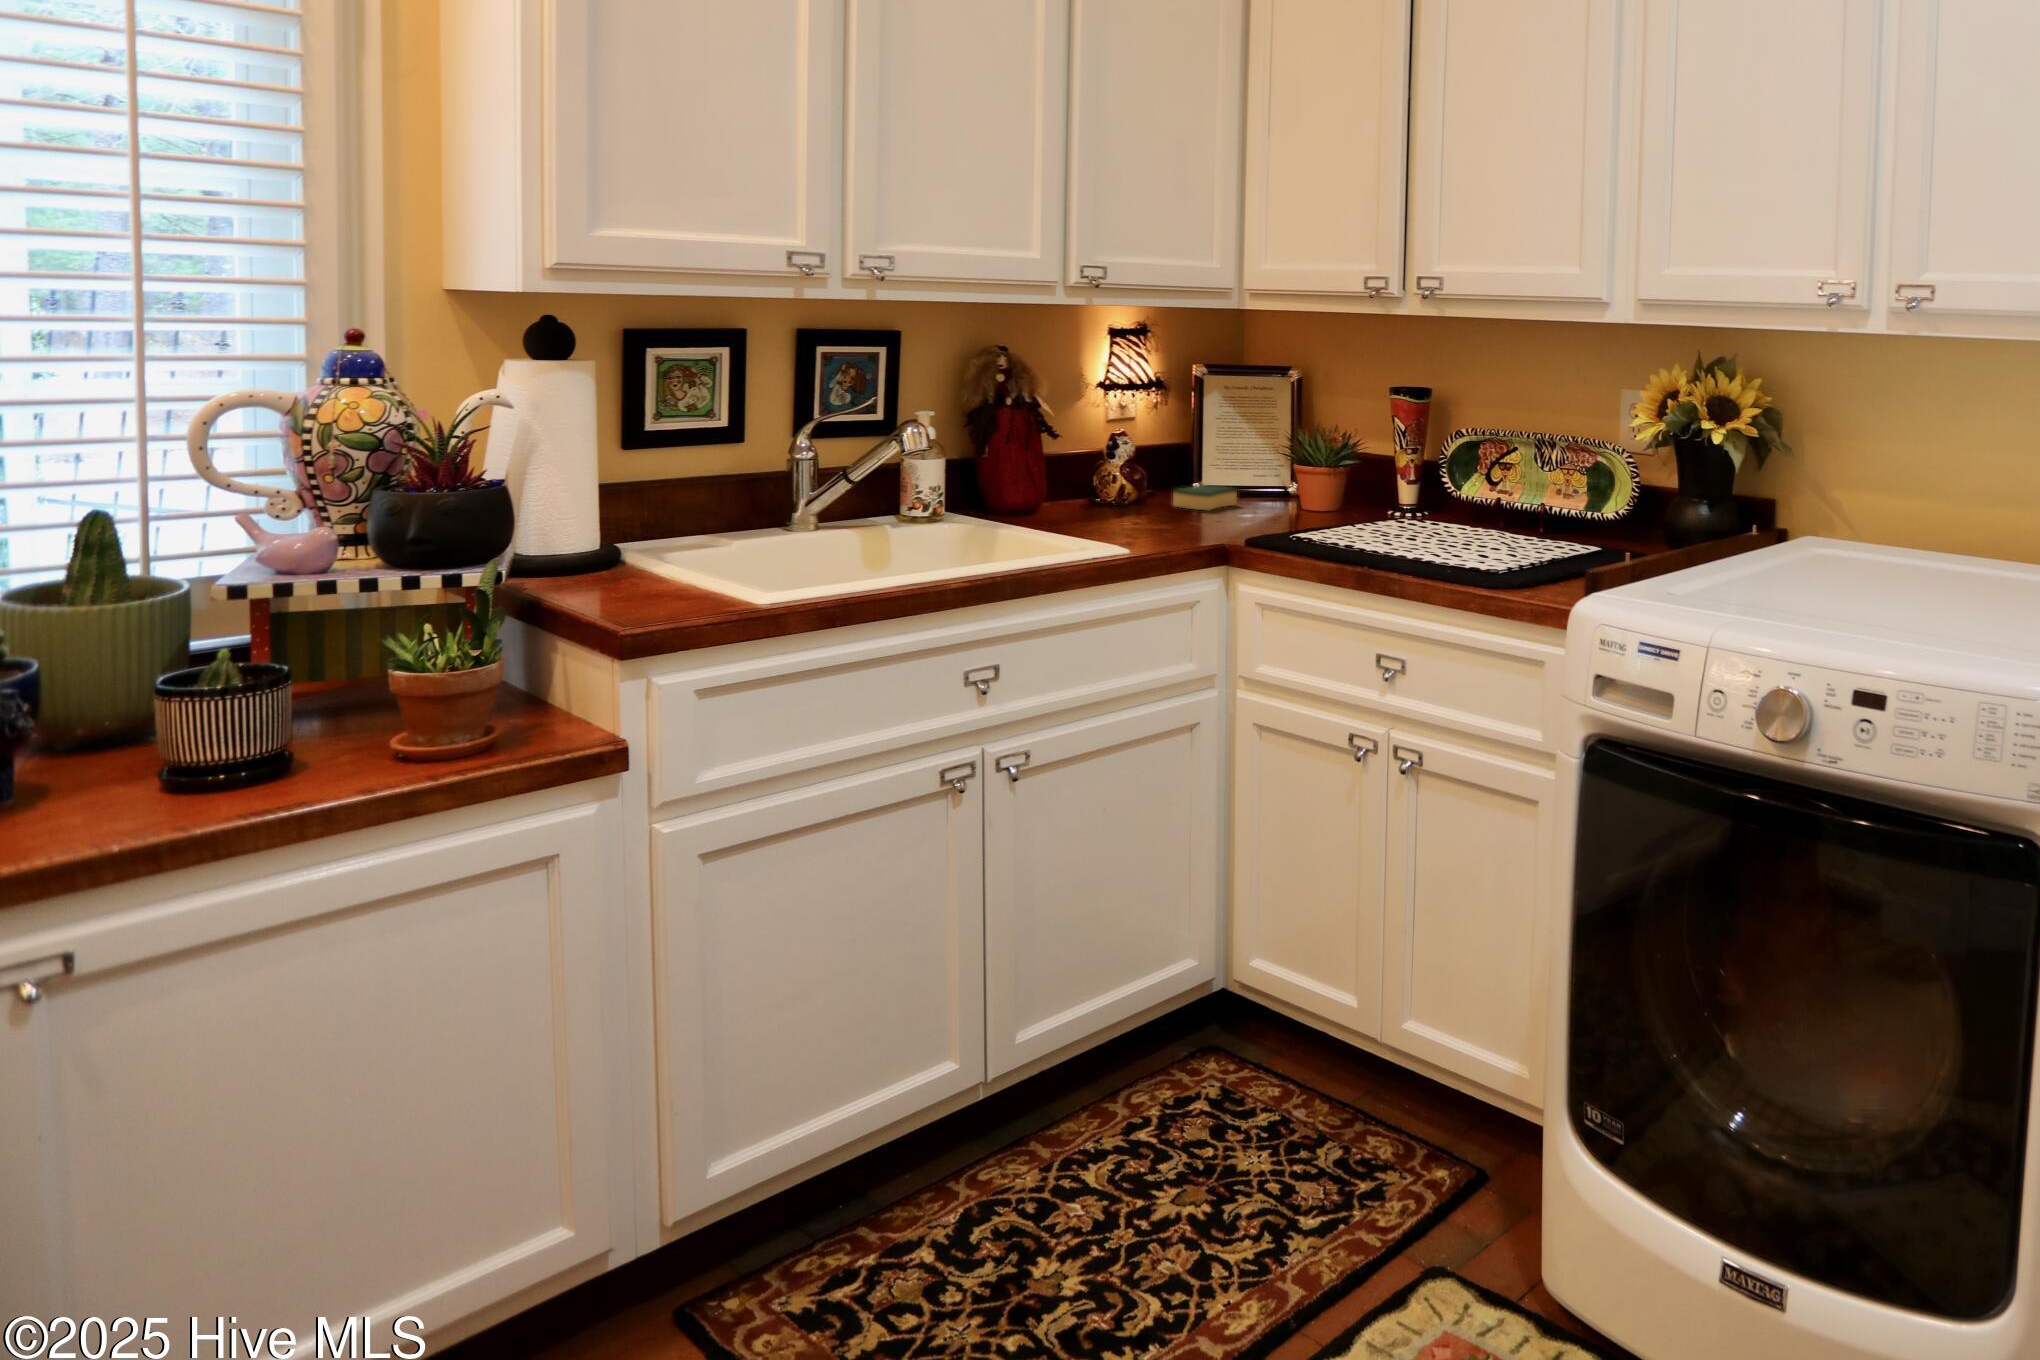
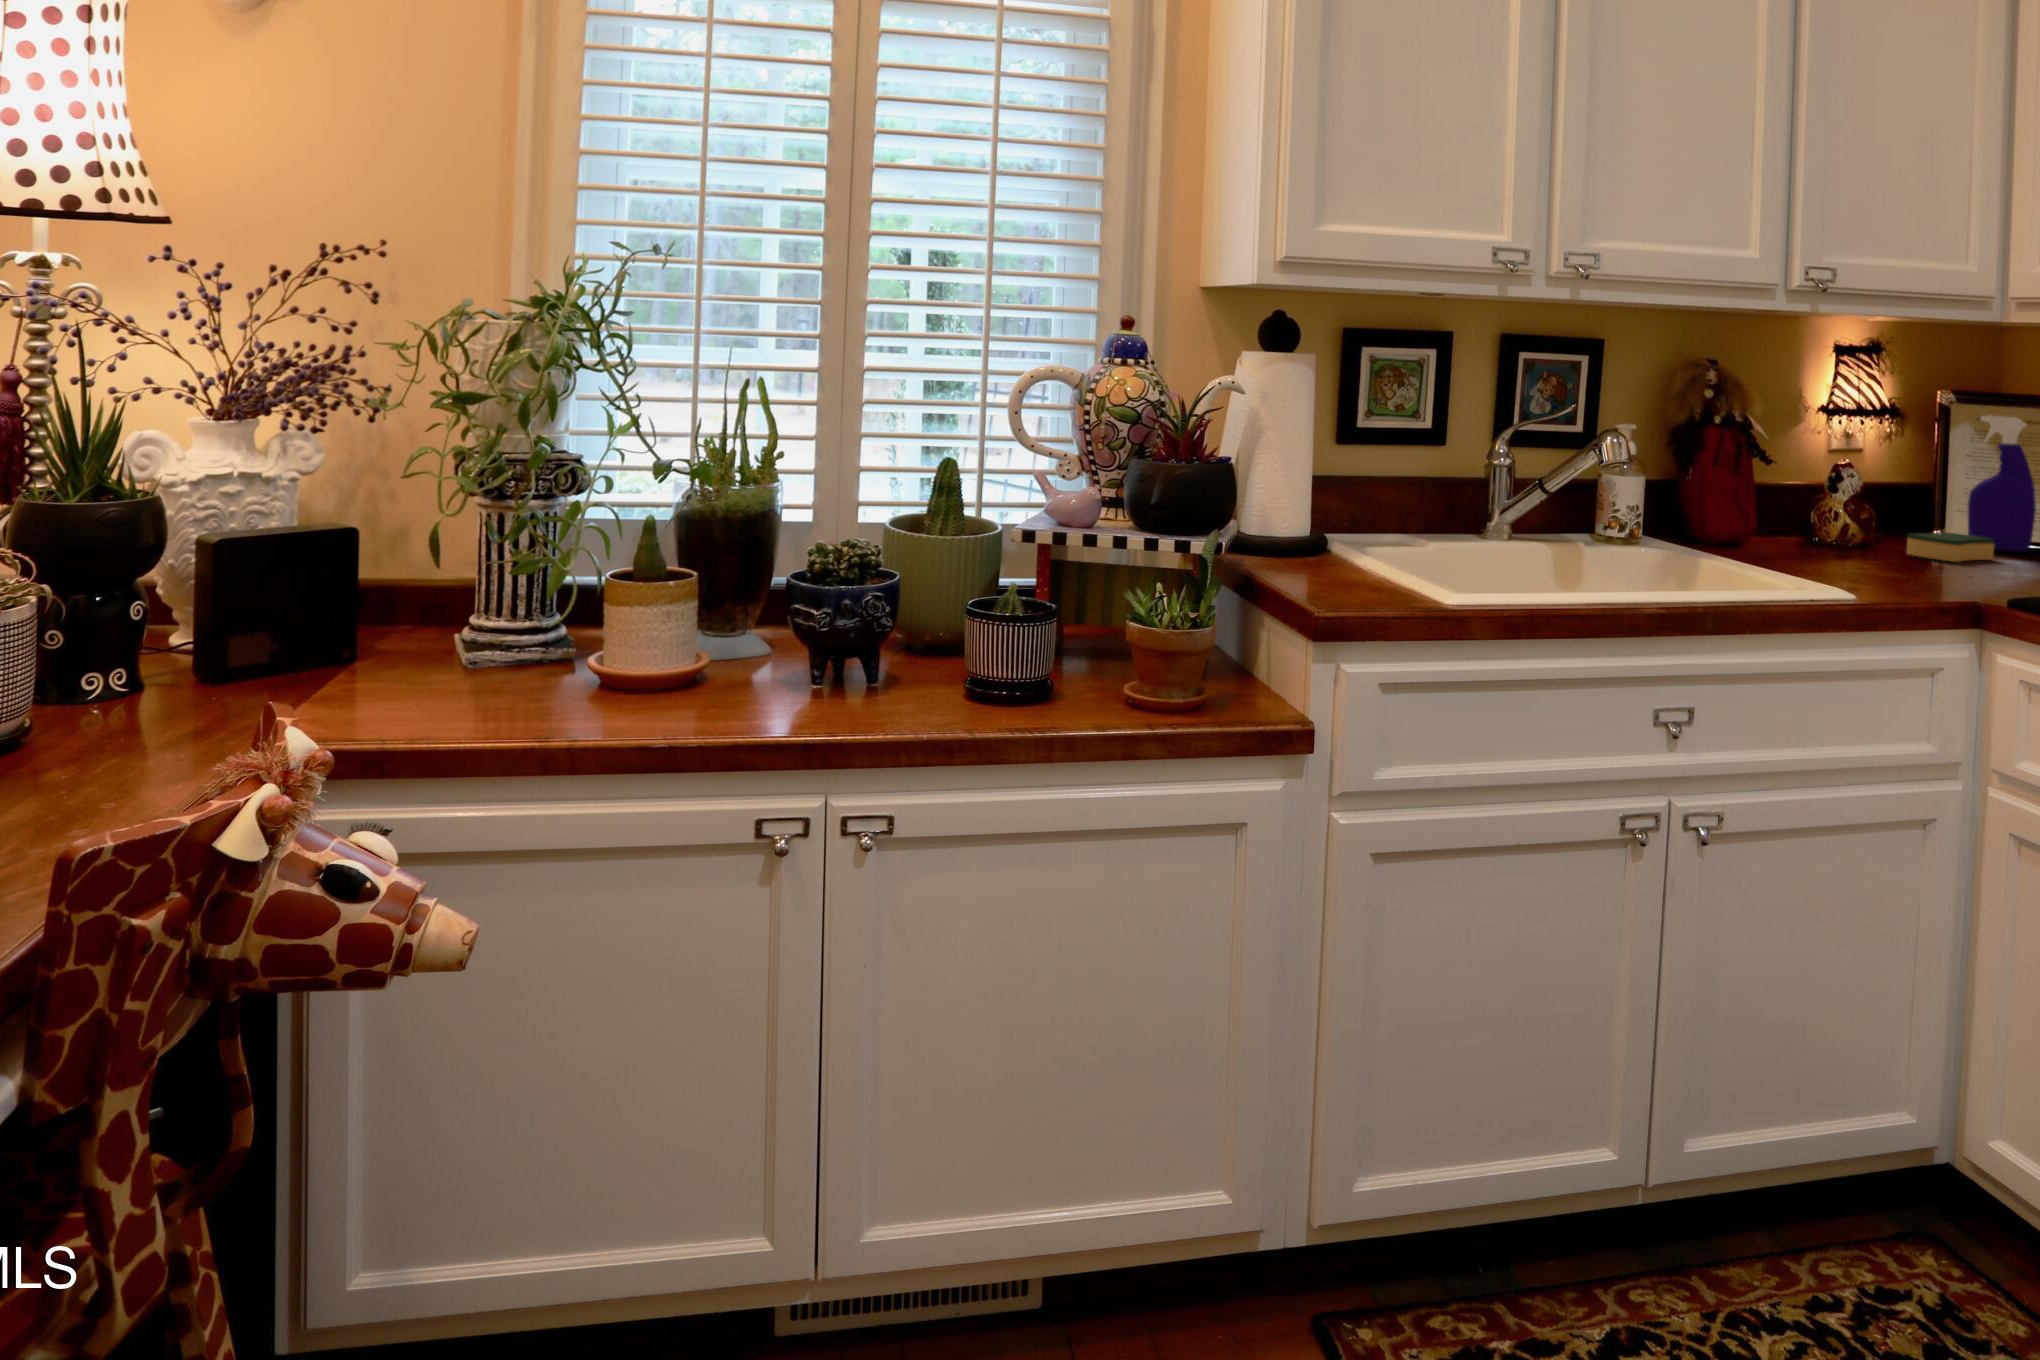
spray bottle: none [1219,386,1268,495] -> present [1968,416,2036,552]

